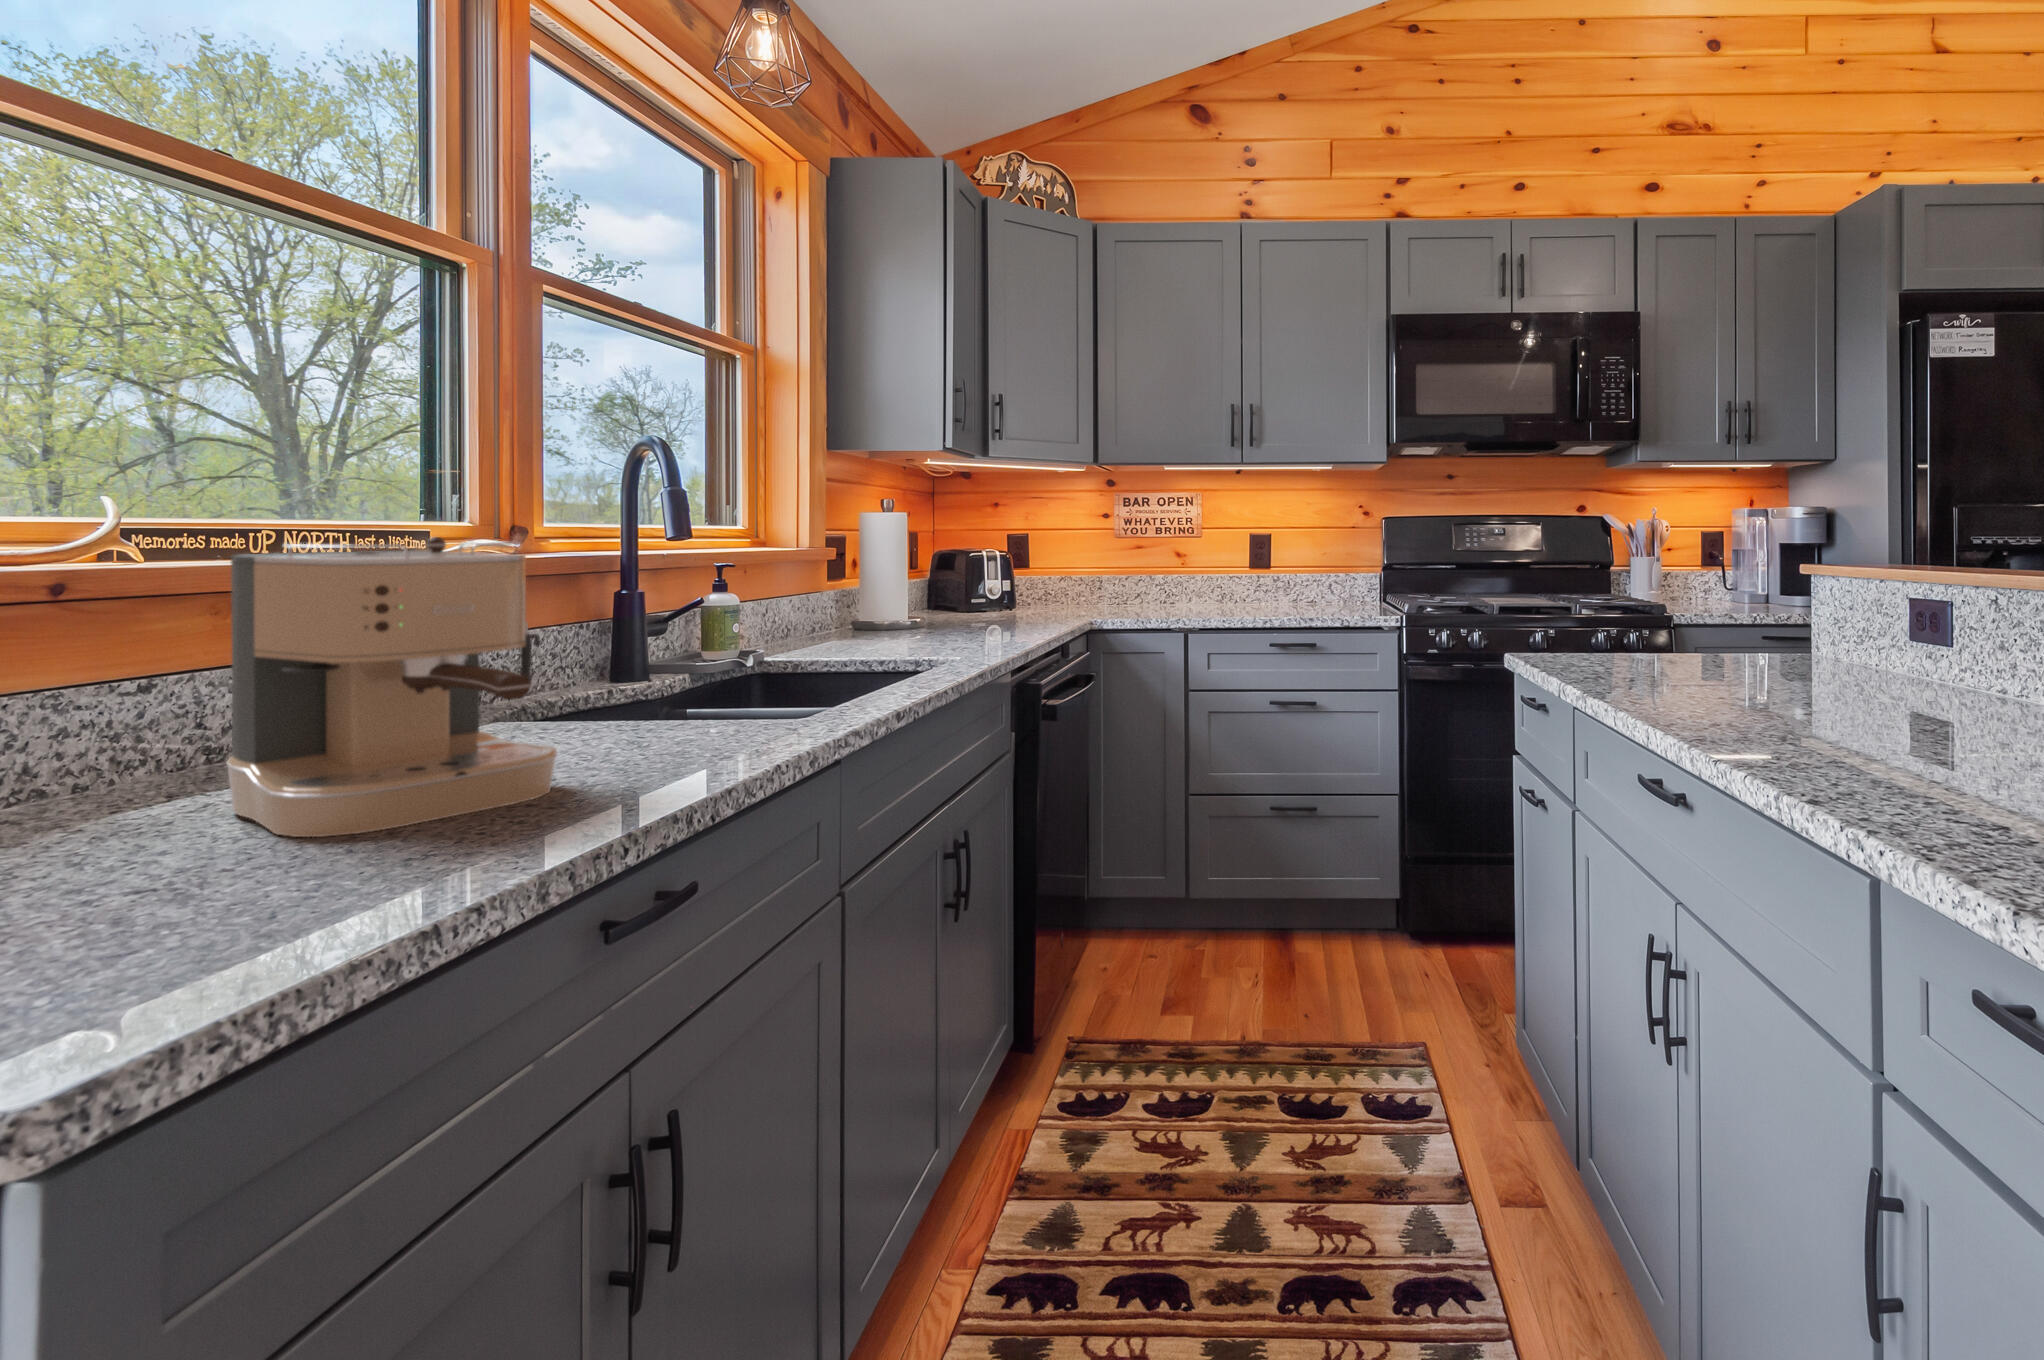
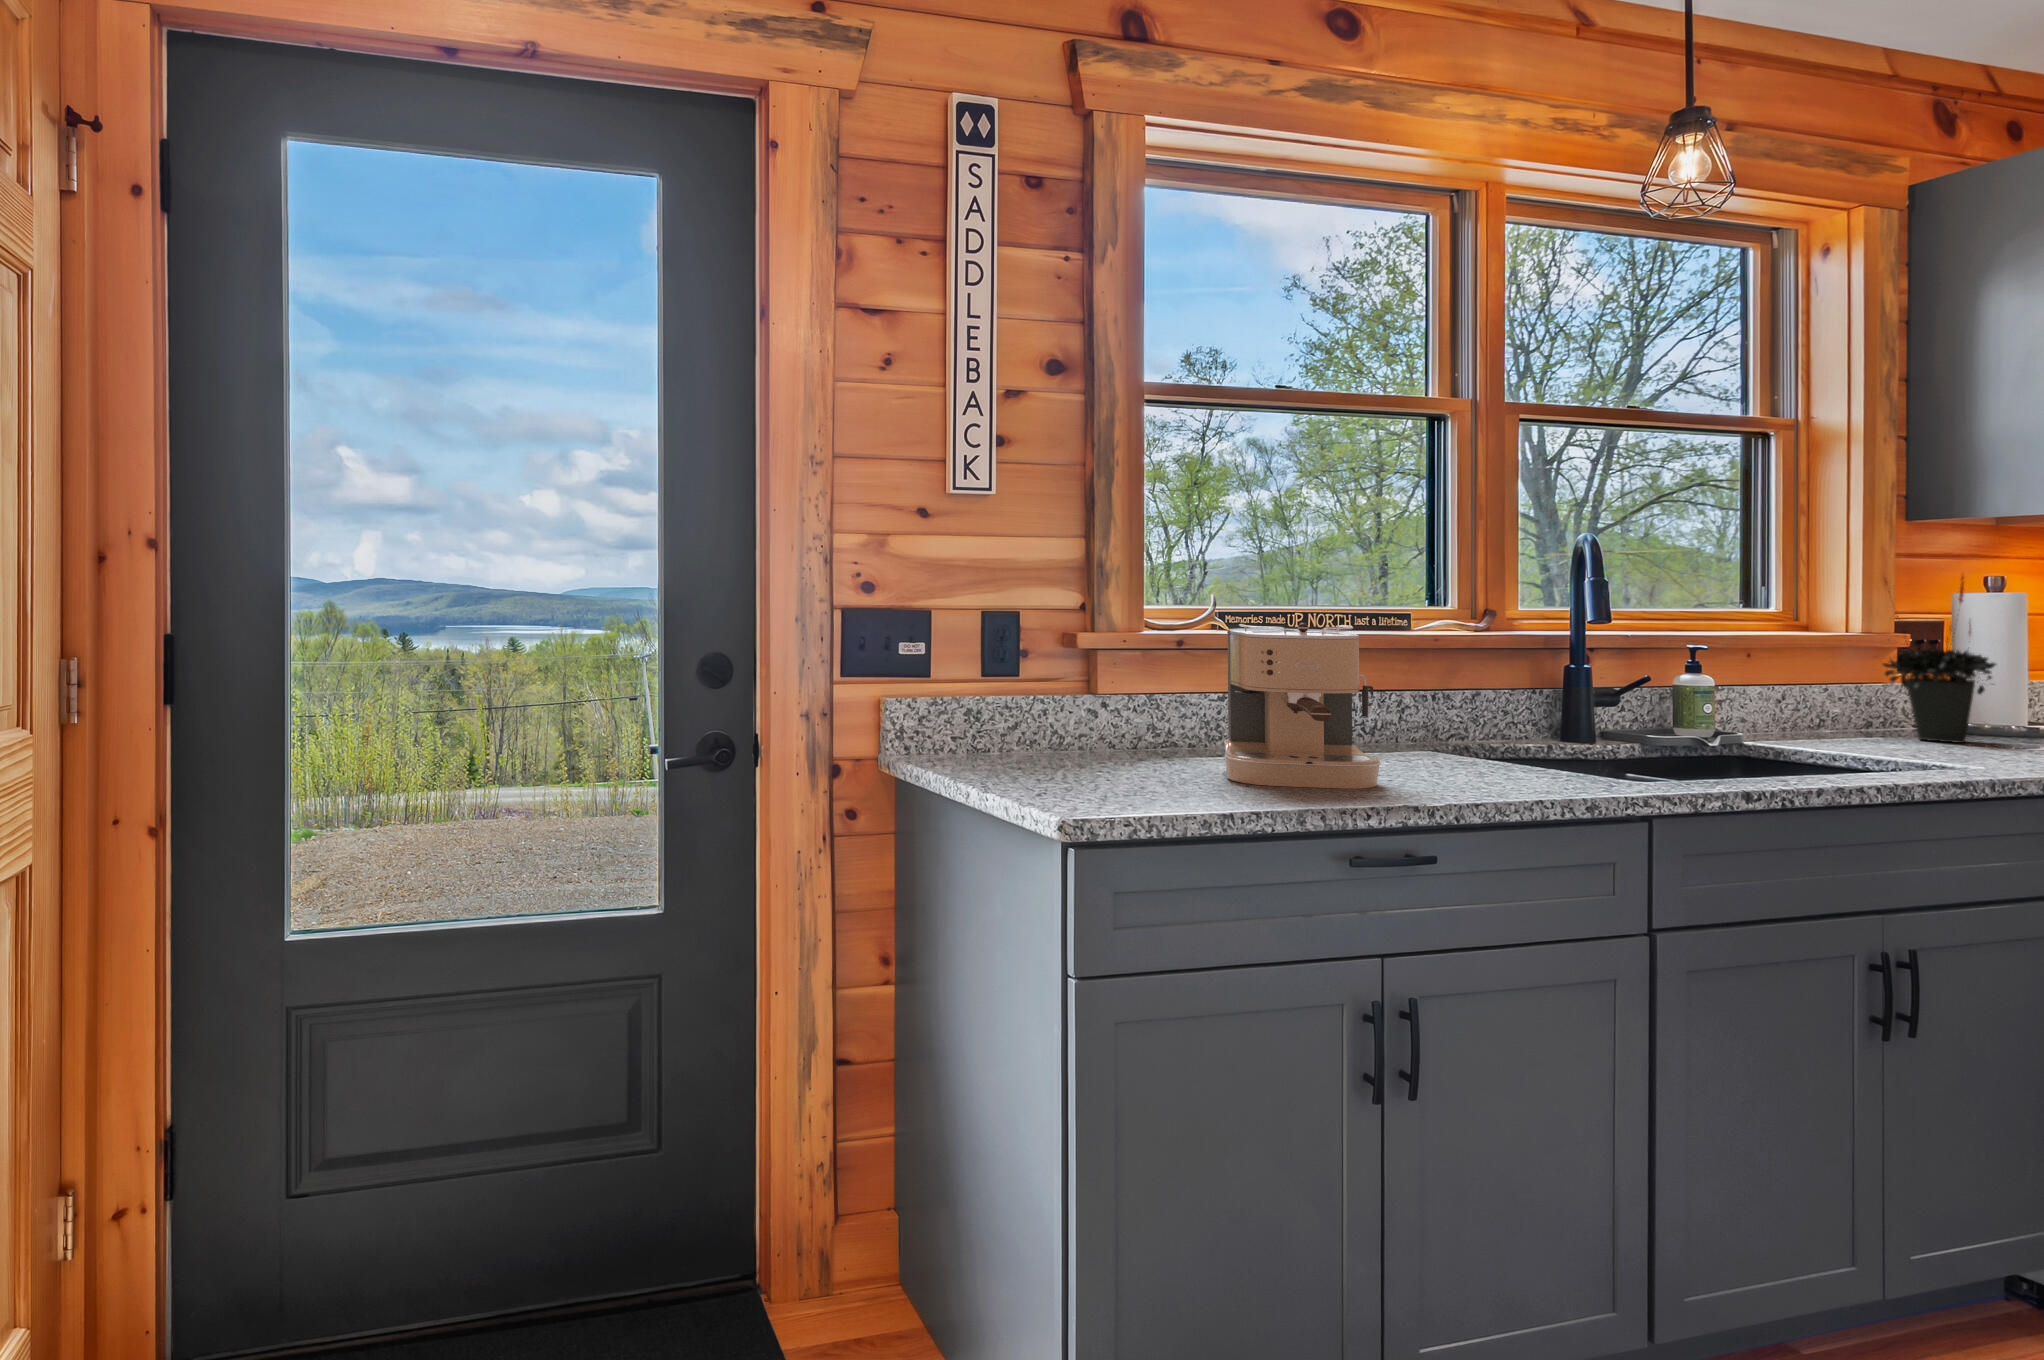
potted plant: none [829,488,911,639] -> present [1883,577,1996,743]

